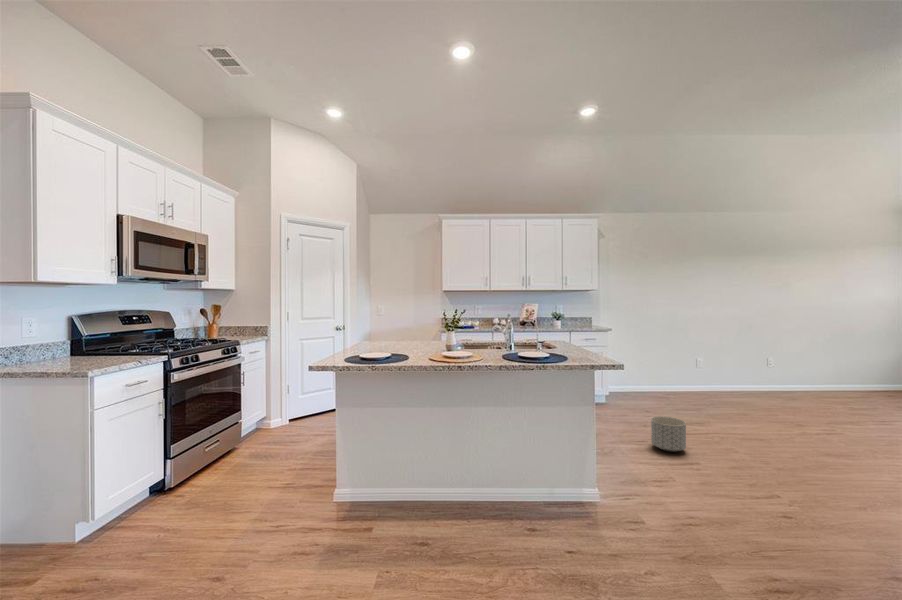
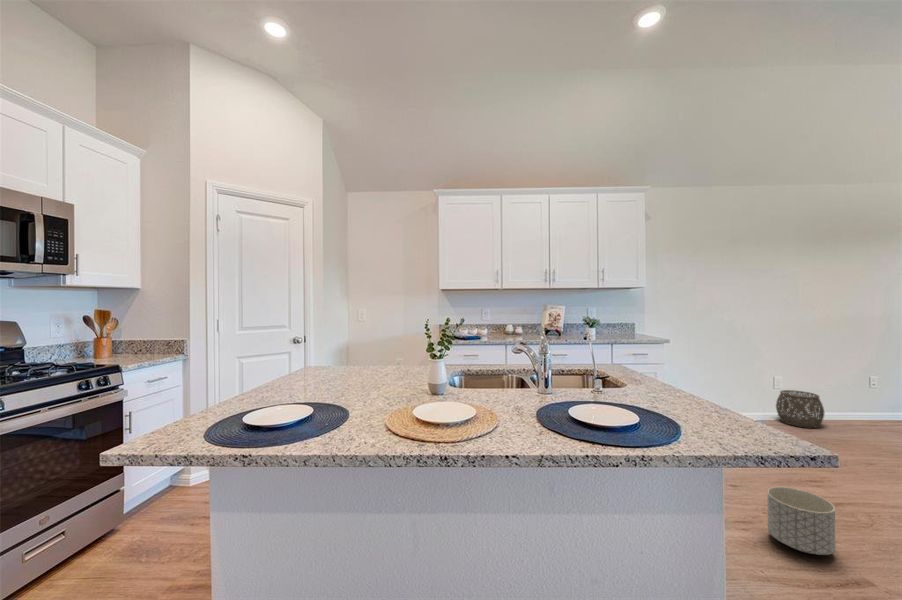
woven basket: none [697,368,729,395] -> present [776,390,824,428]

